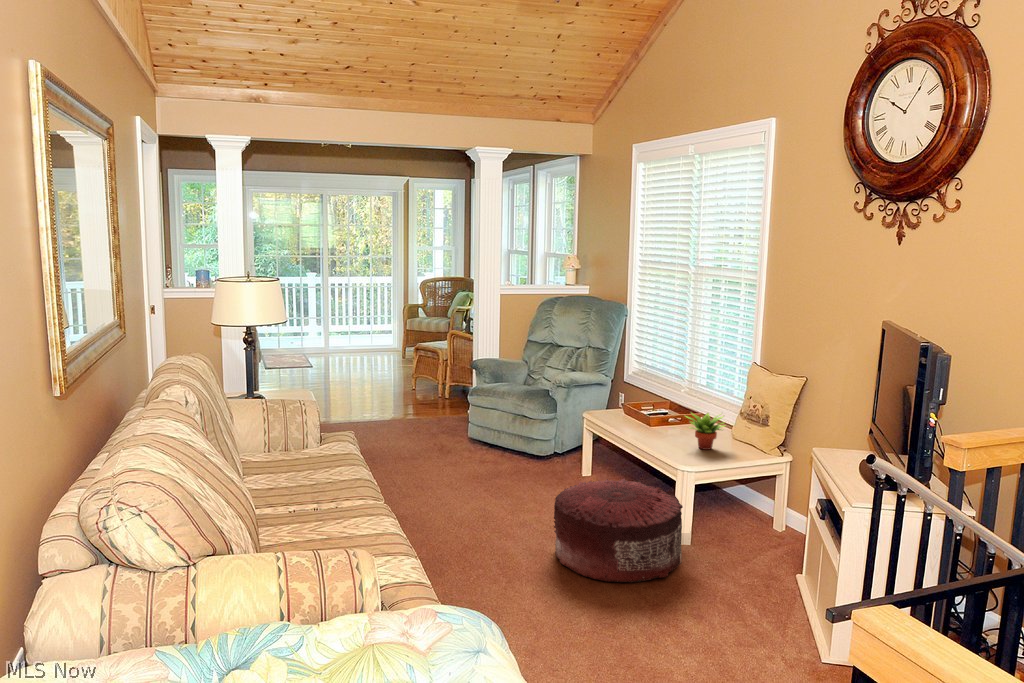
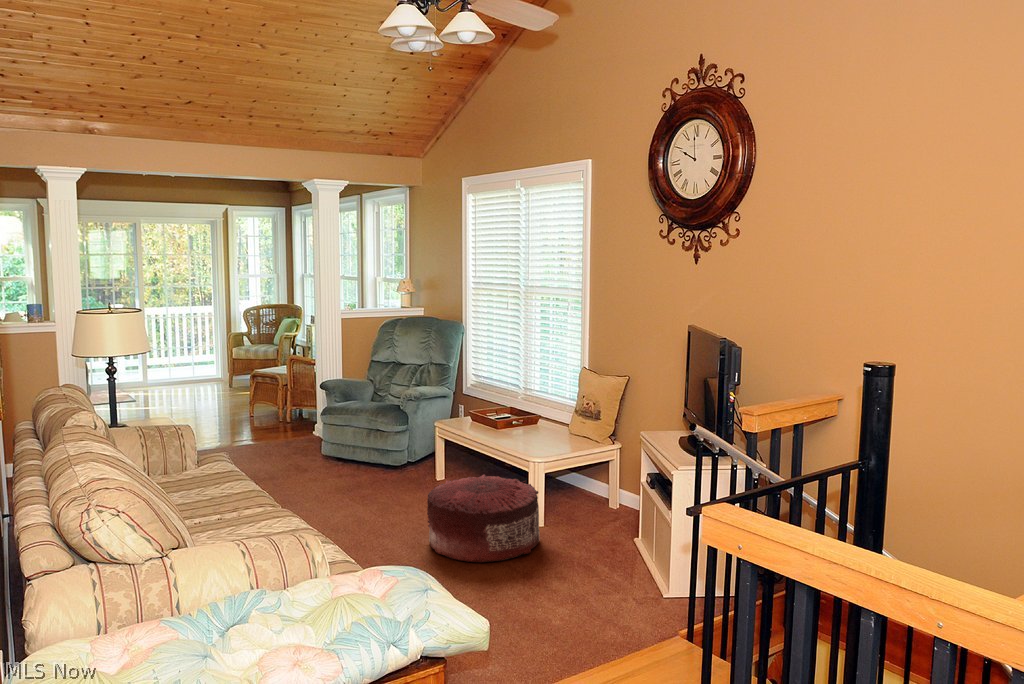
succulent plant: present [685,412,726,450] -> none [530,411,566,444]

